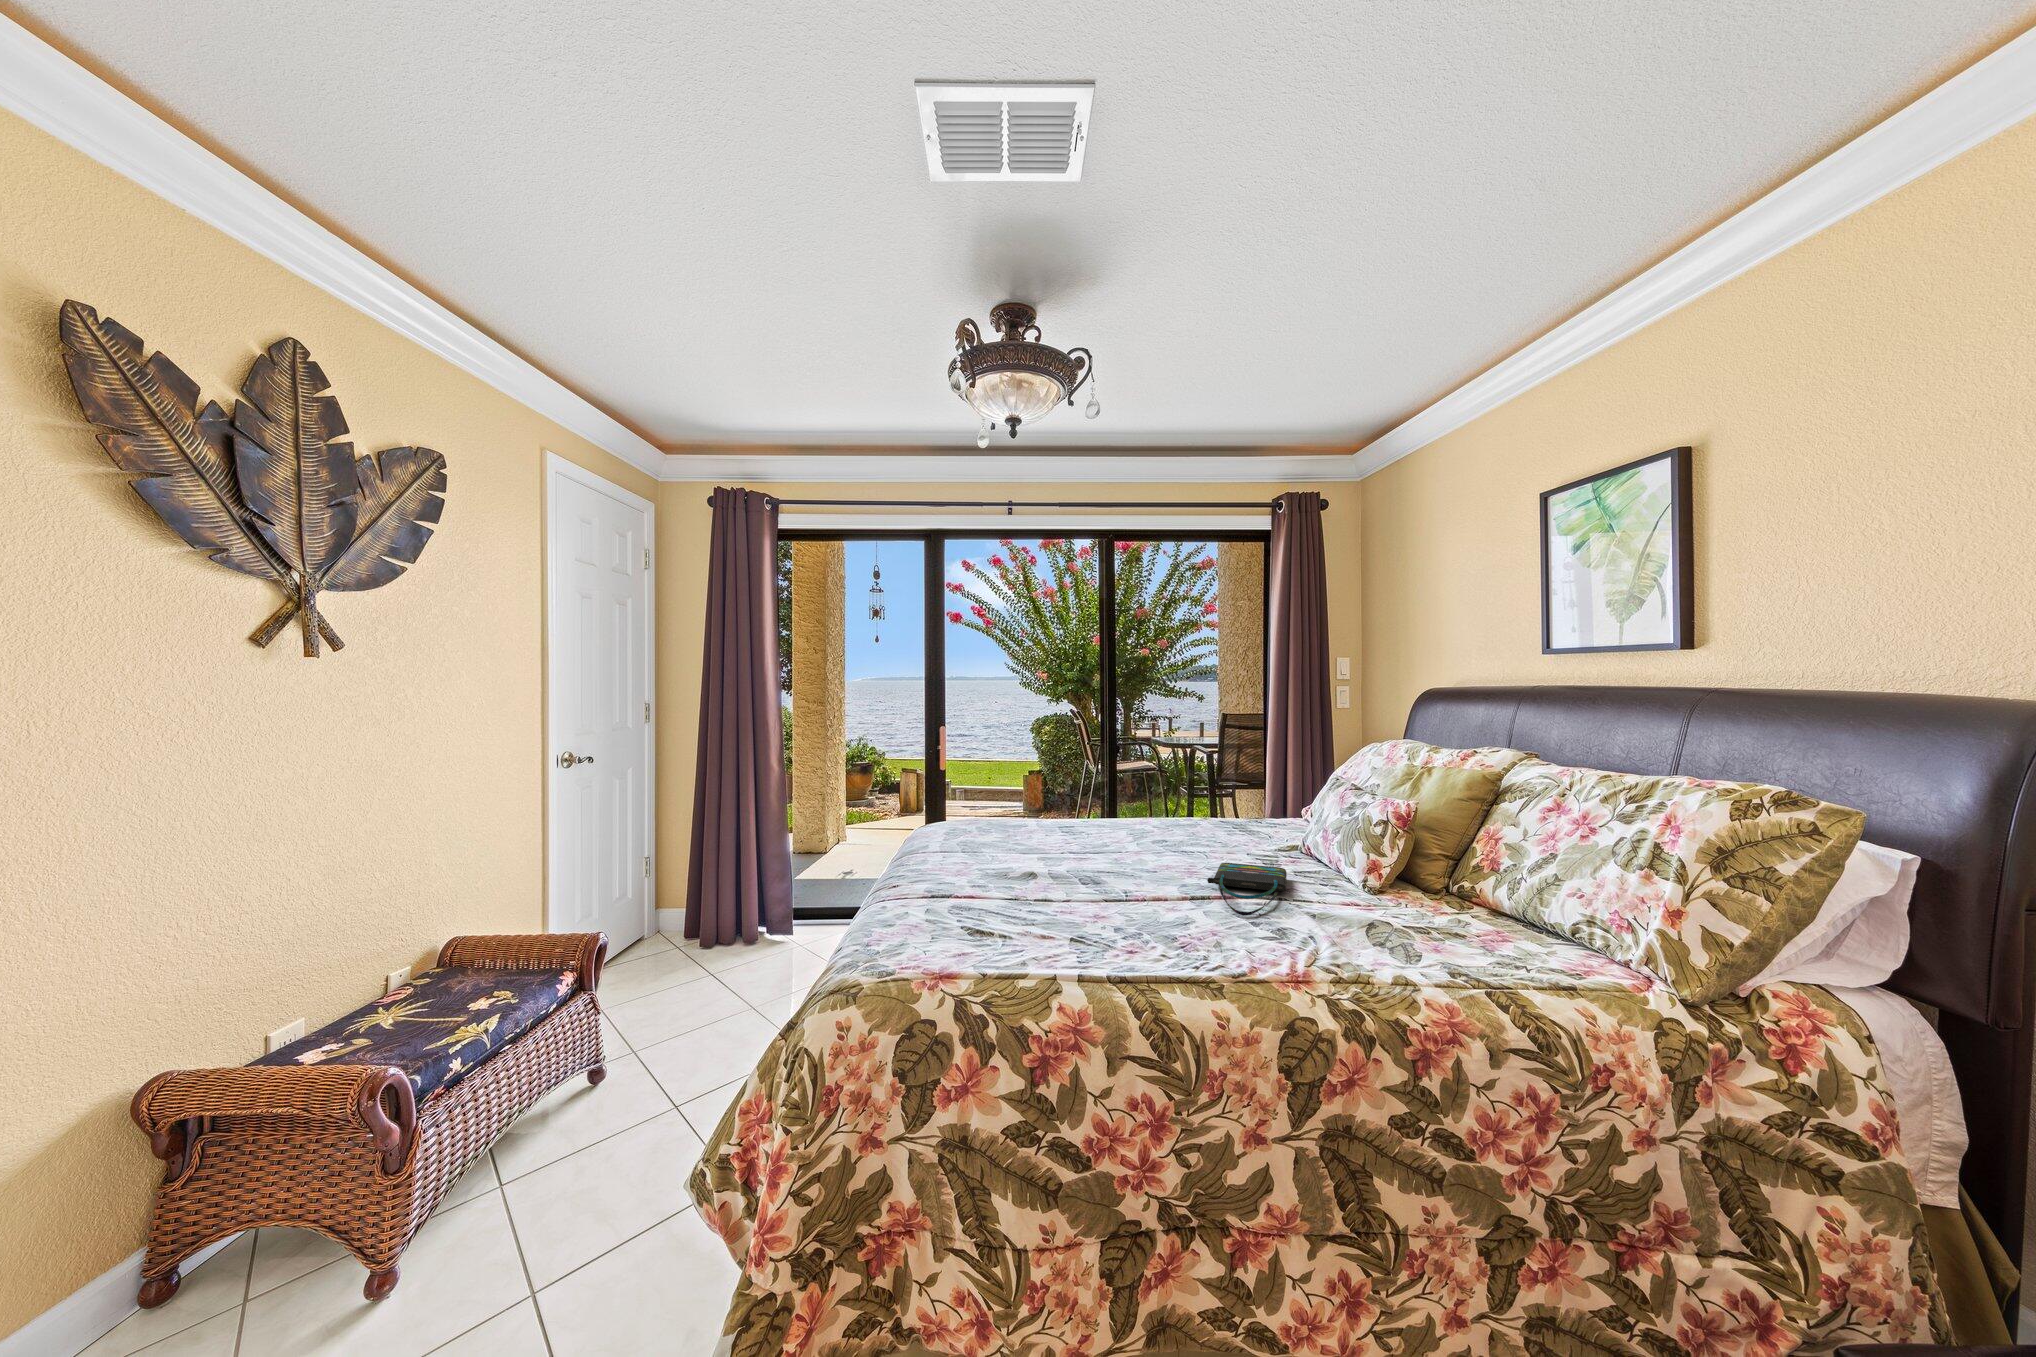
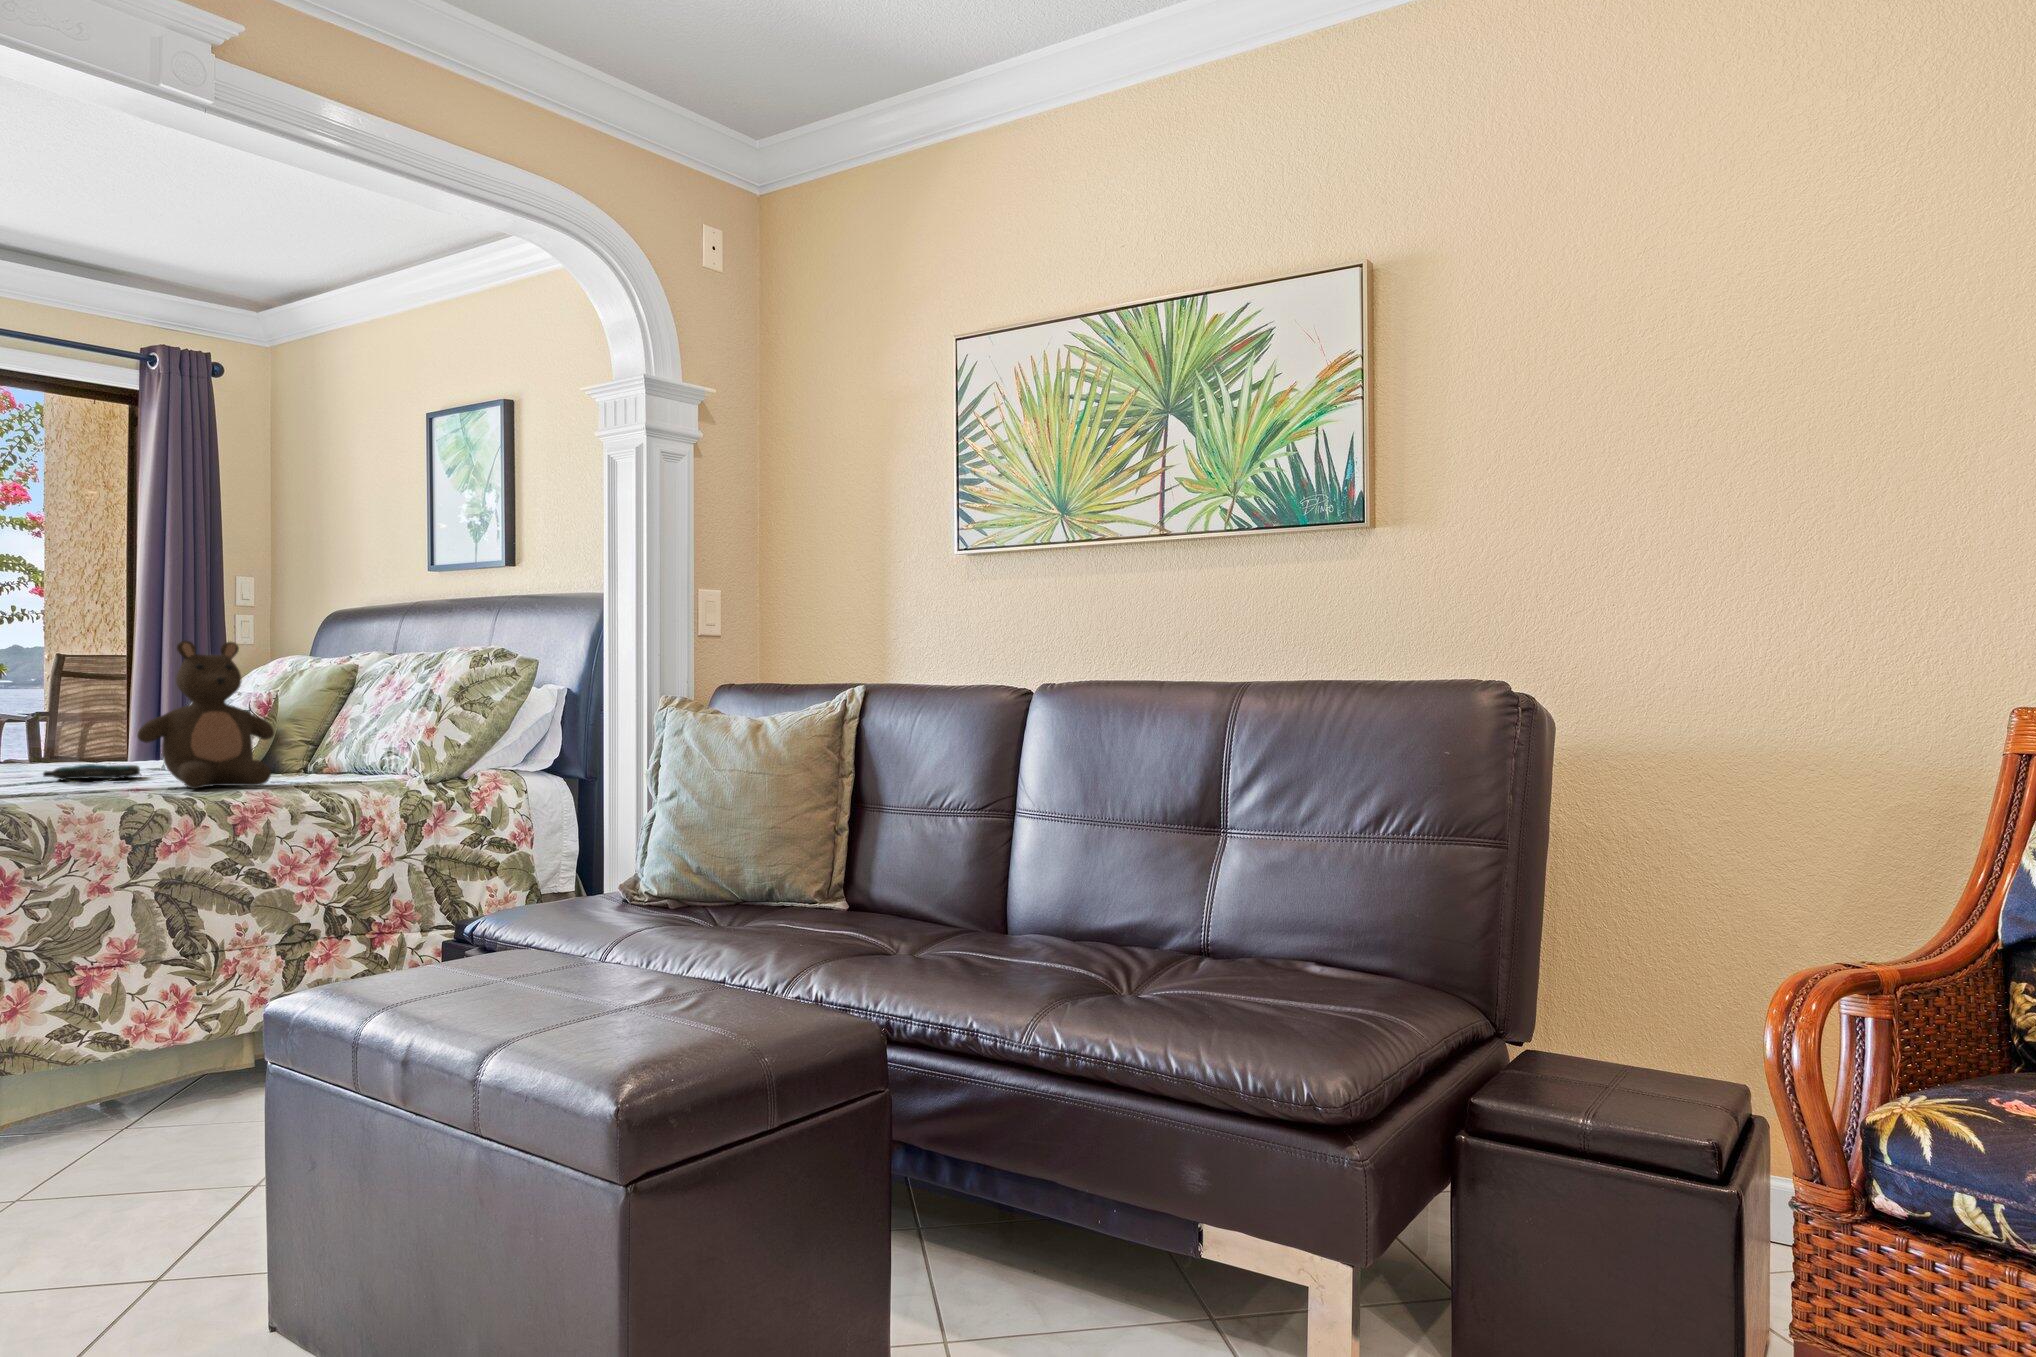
stuffed bear: none [1287,787,1455,997] -> present [137,641,274,789]

